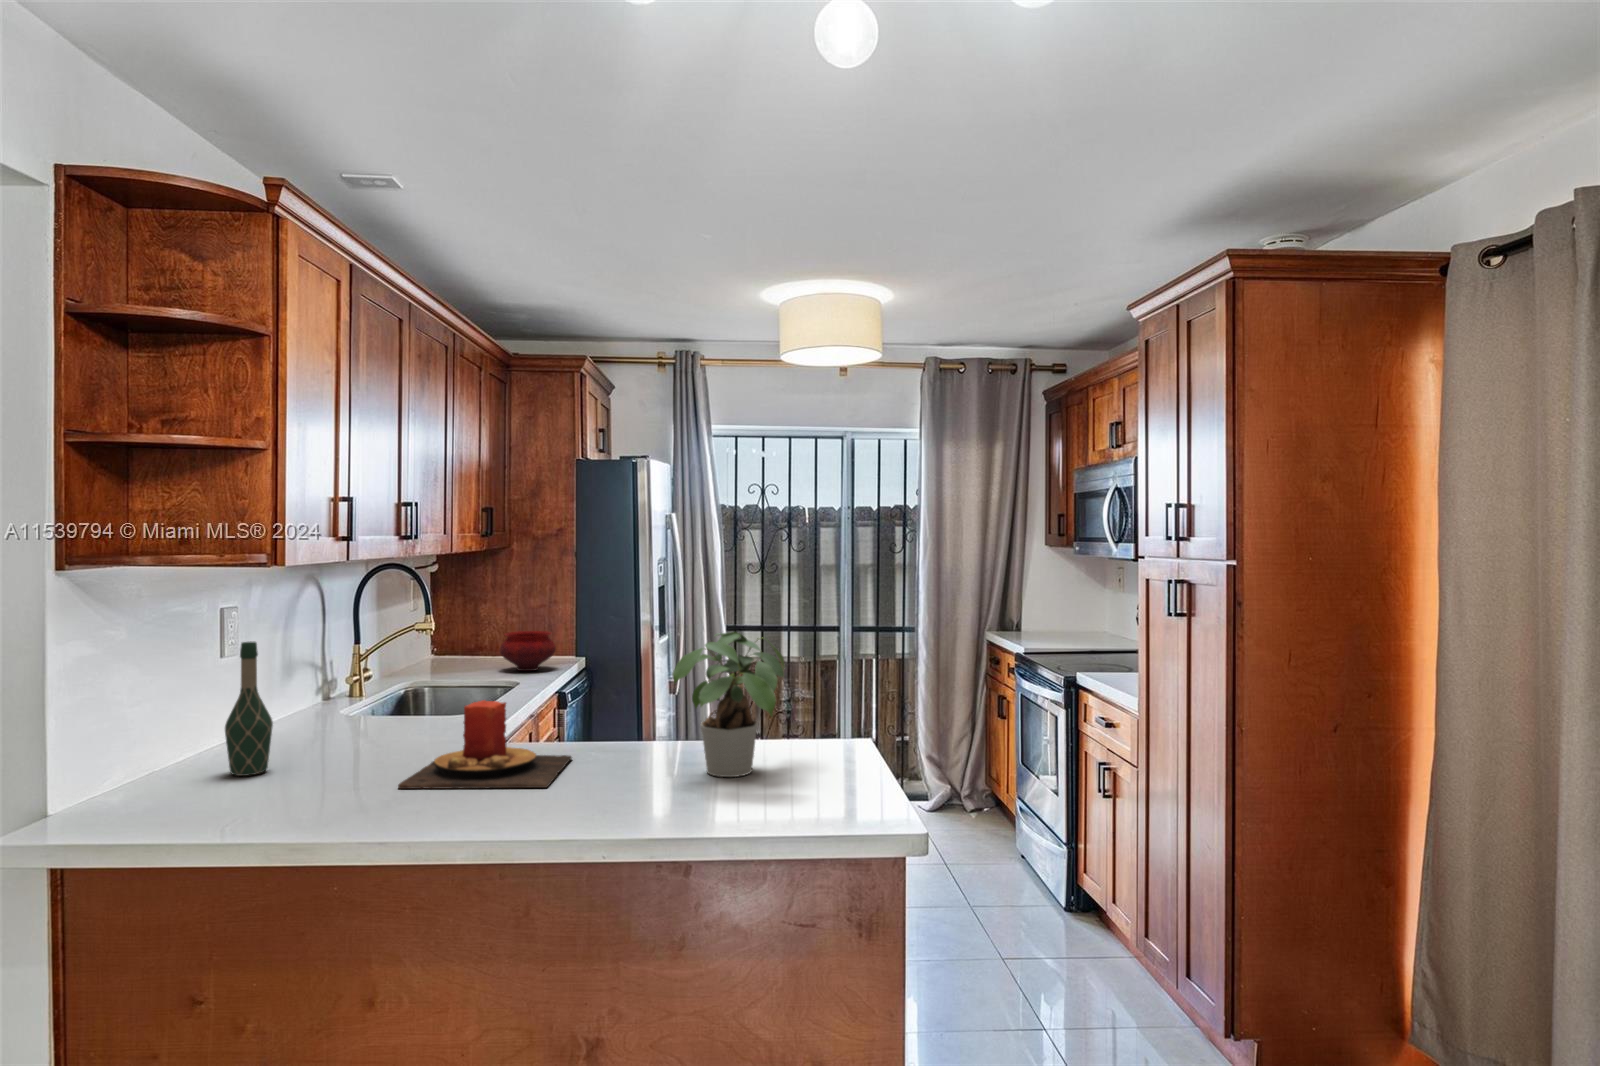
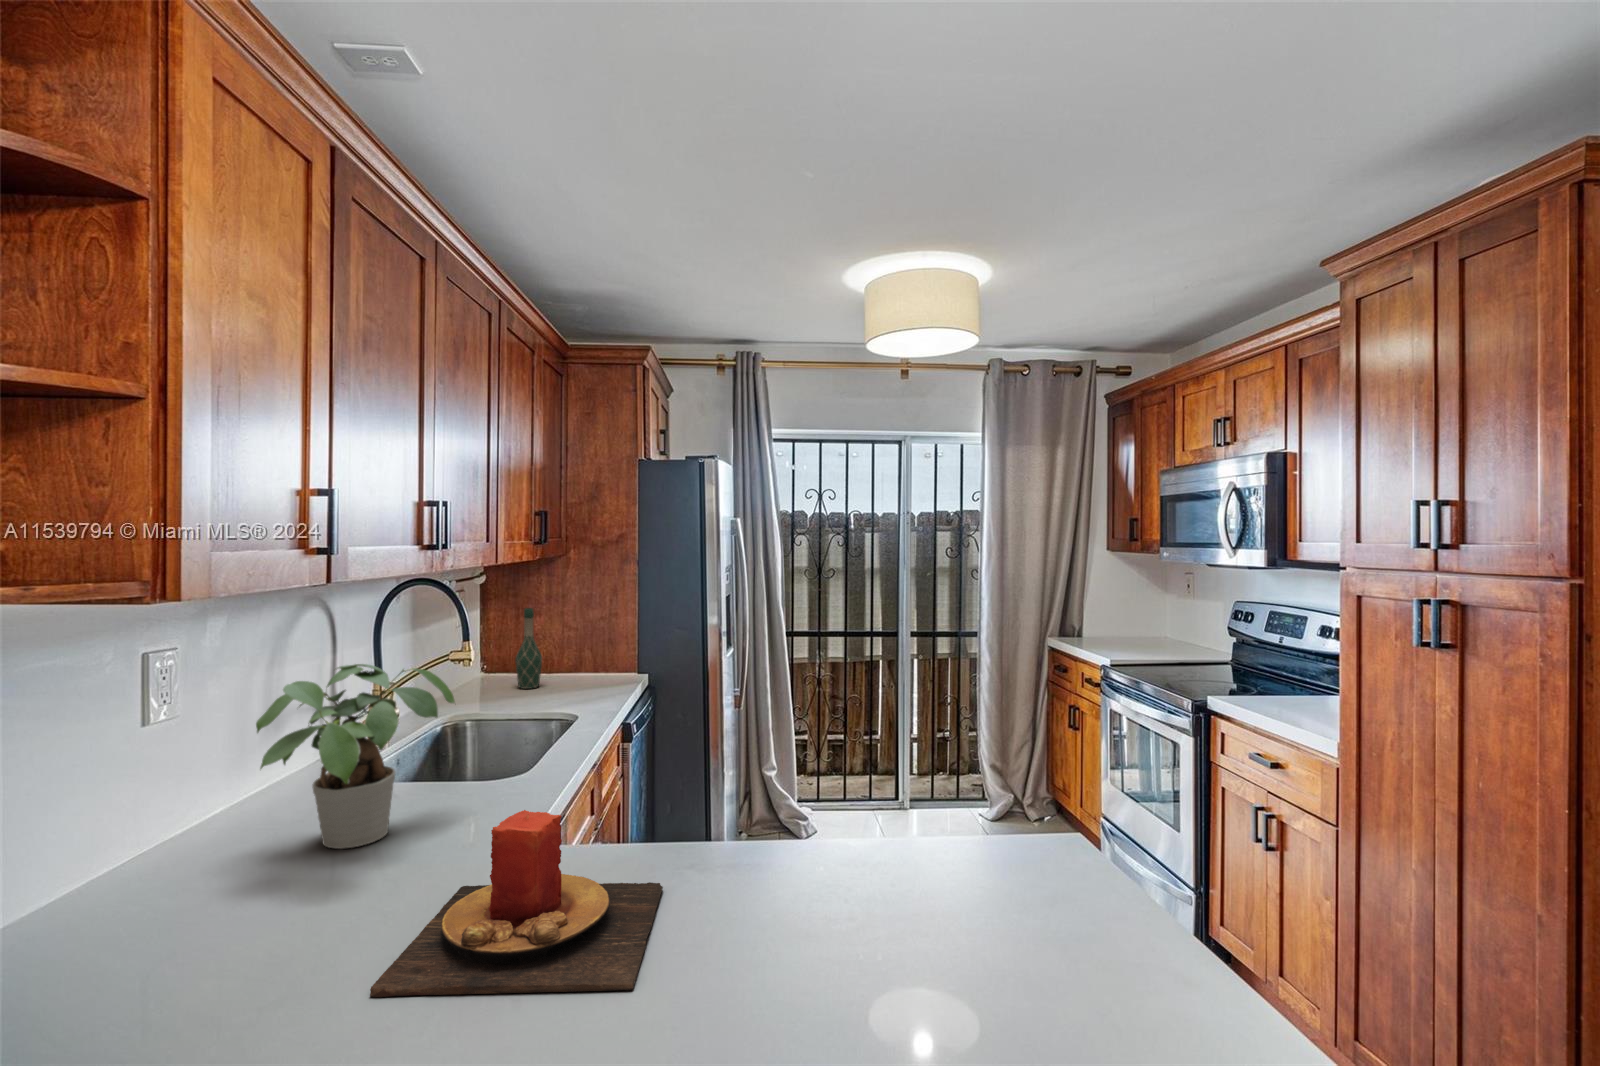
bowl: present [500,631,556,671] -> none [553,648,616,695]
potted plant: present [672,632,785,777] -> present [256,664,455,849]
wine bottle: present [225,641,273,776] -> present [515,608,542,689]

